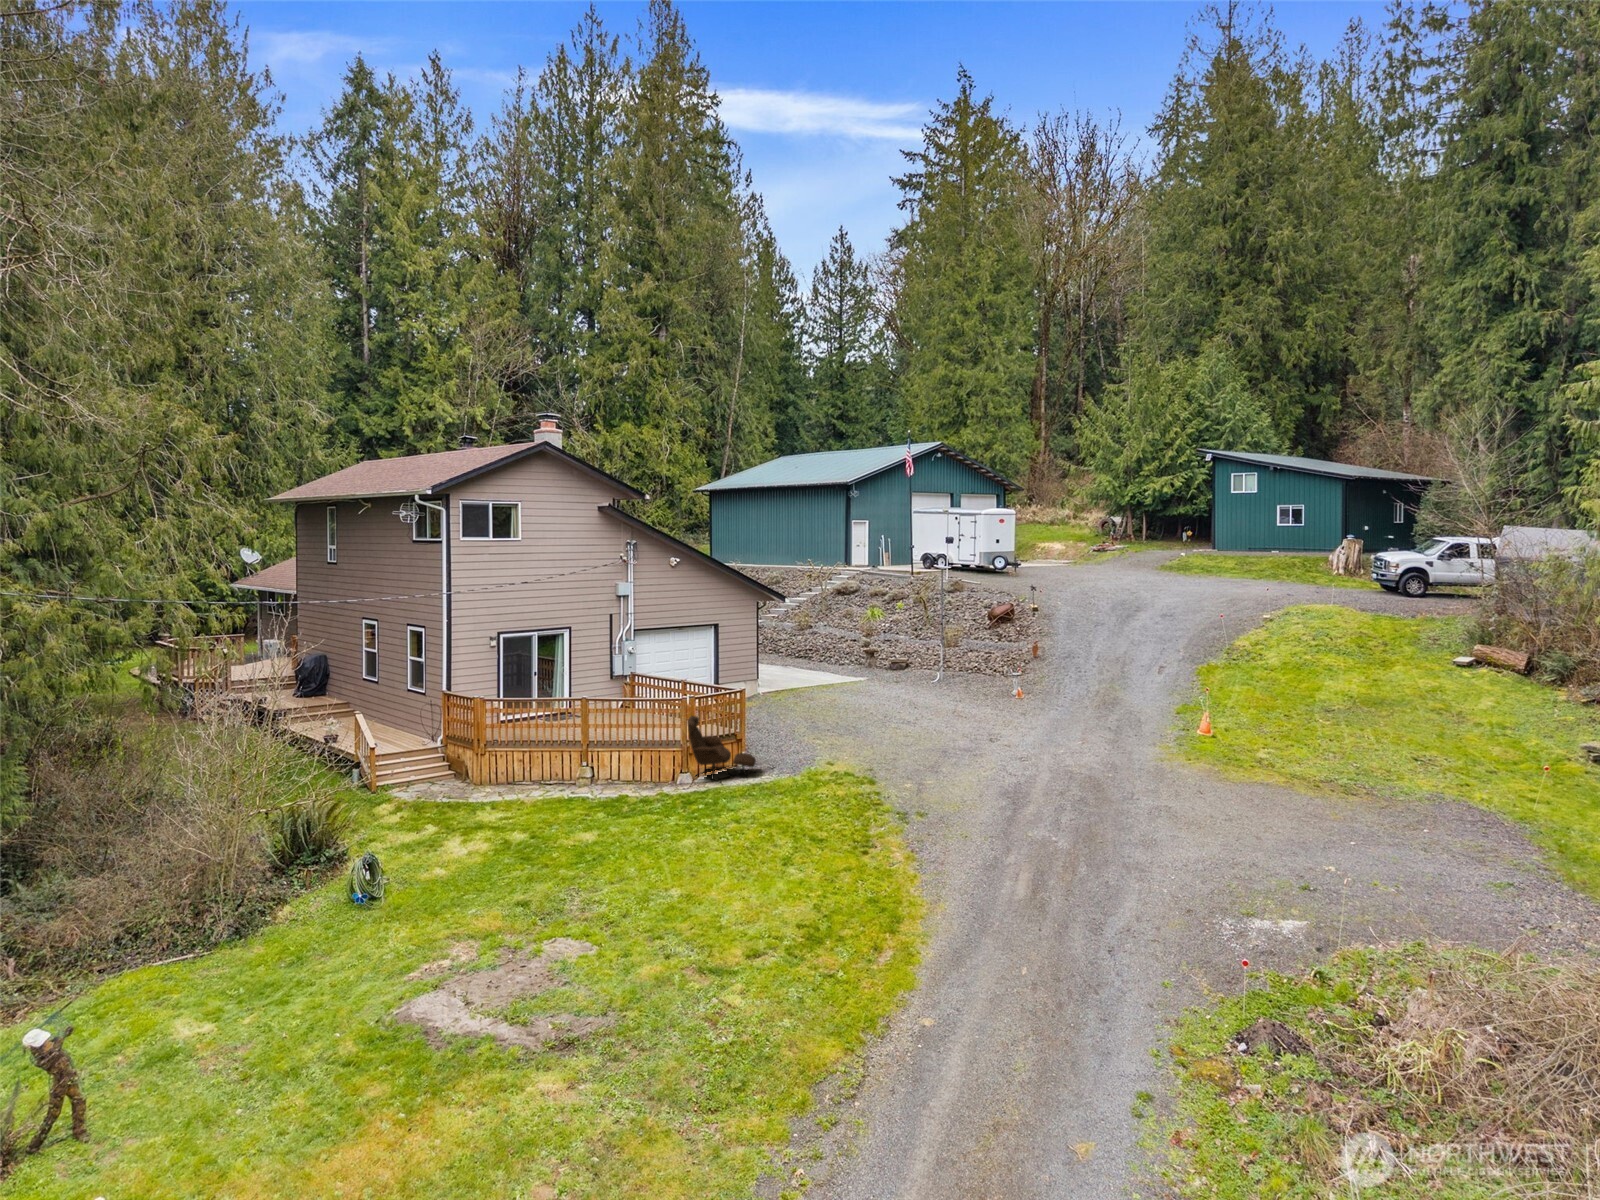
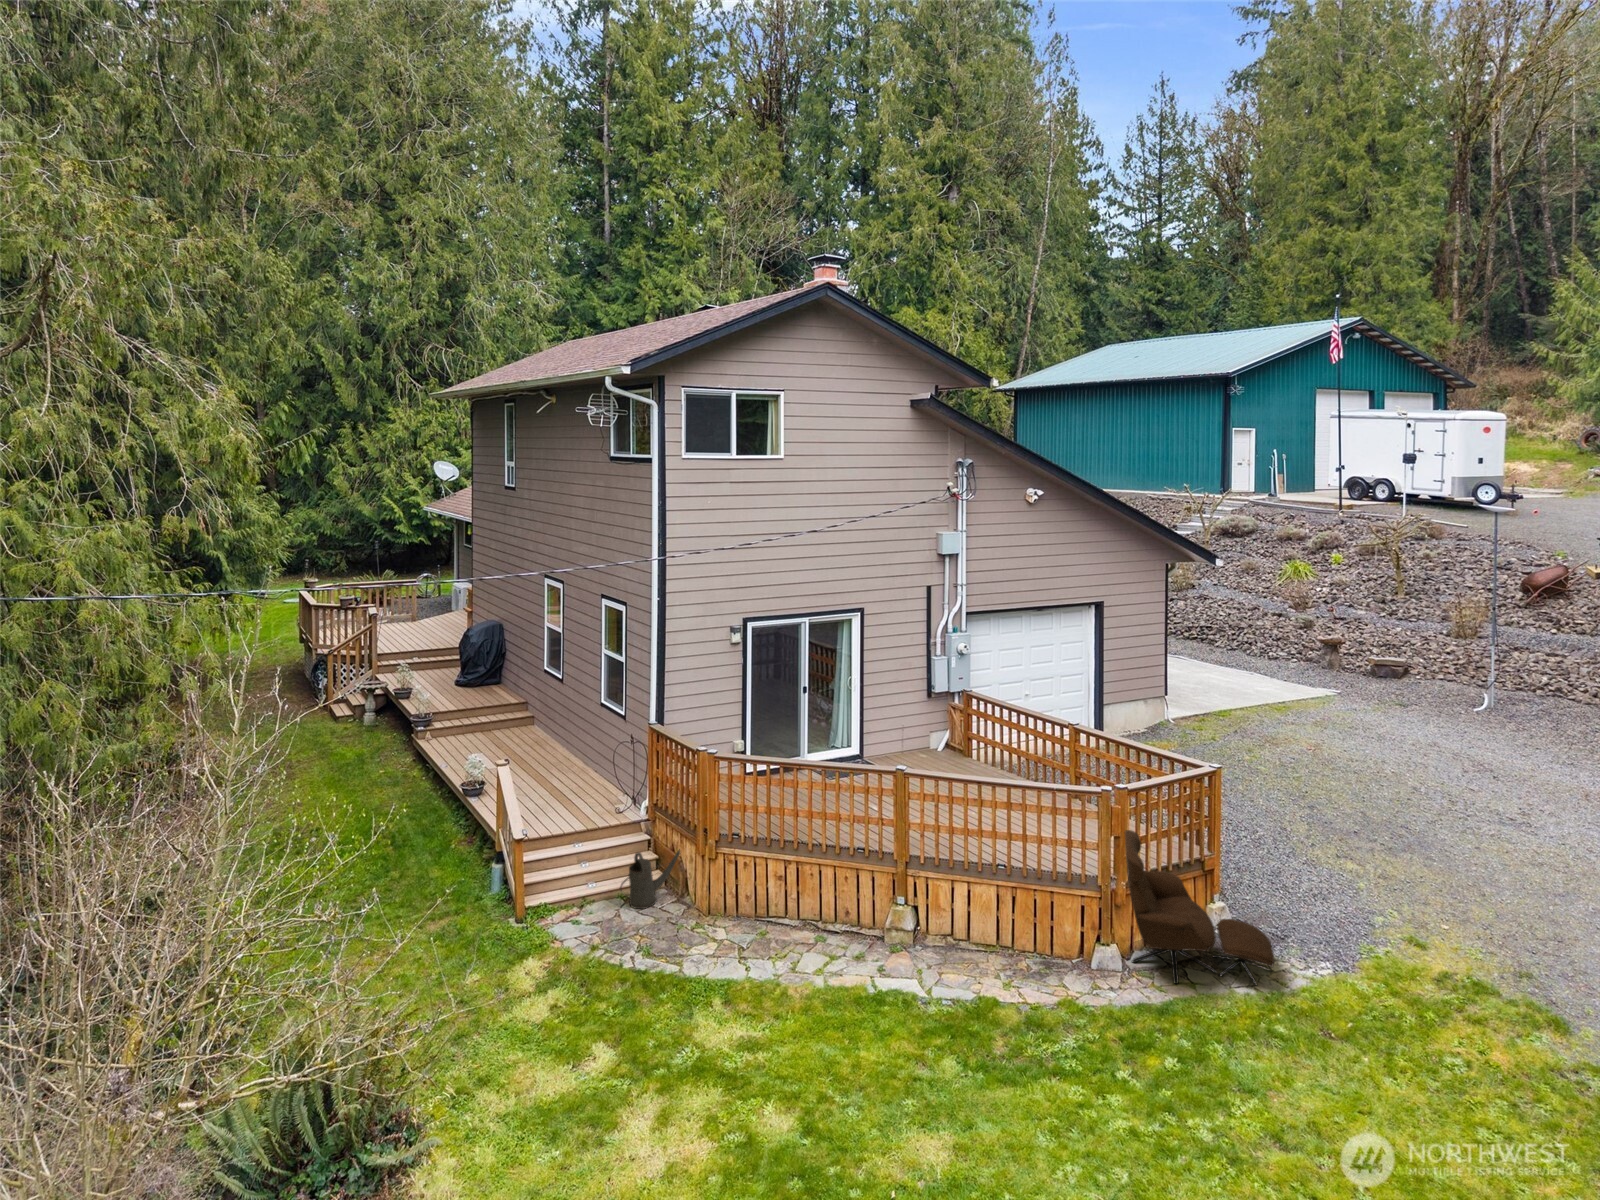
watering can: none [430,753,465,785] -> present [620,851,681,909]

